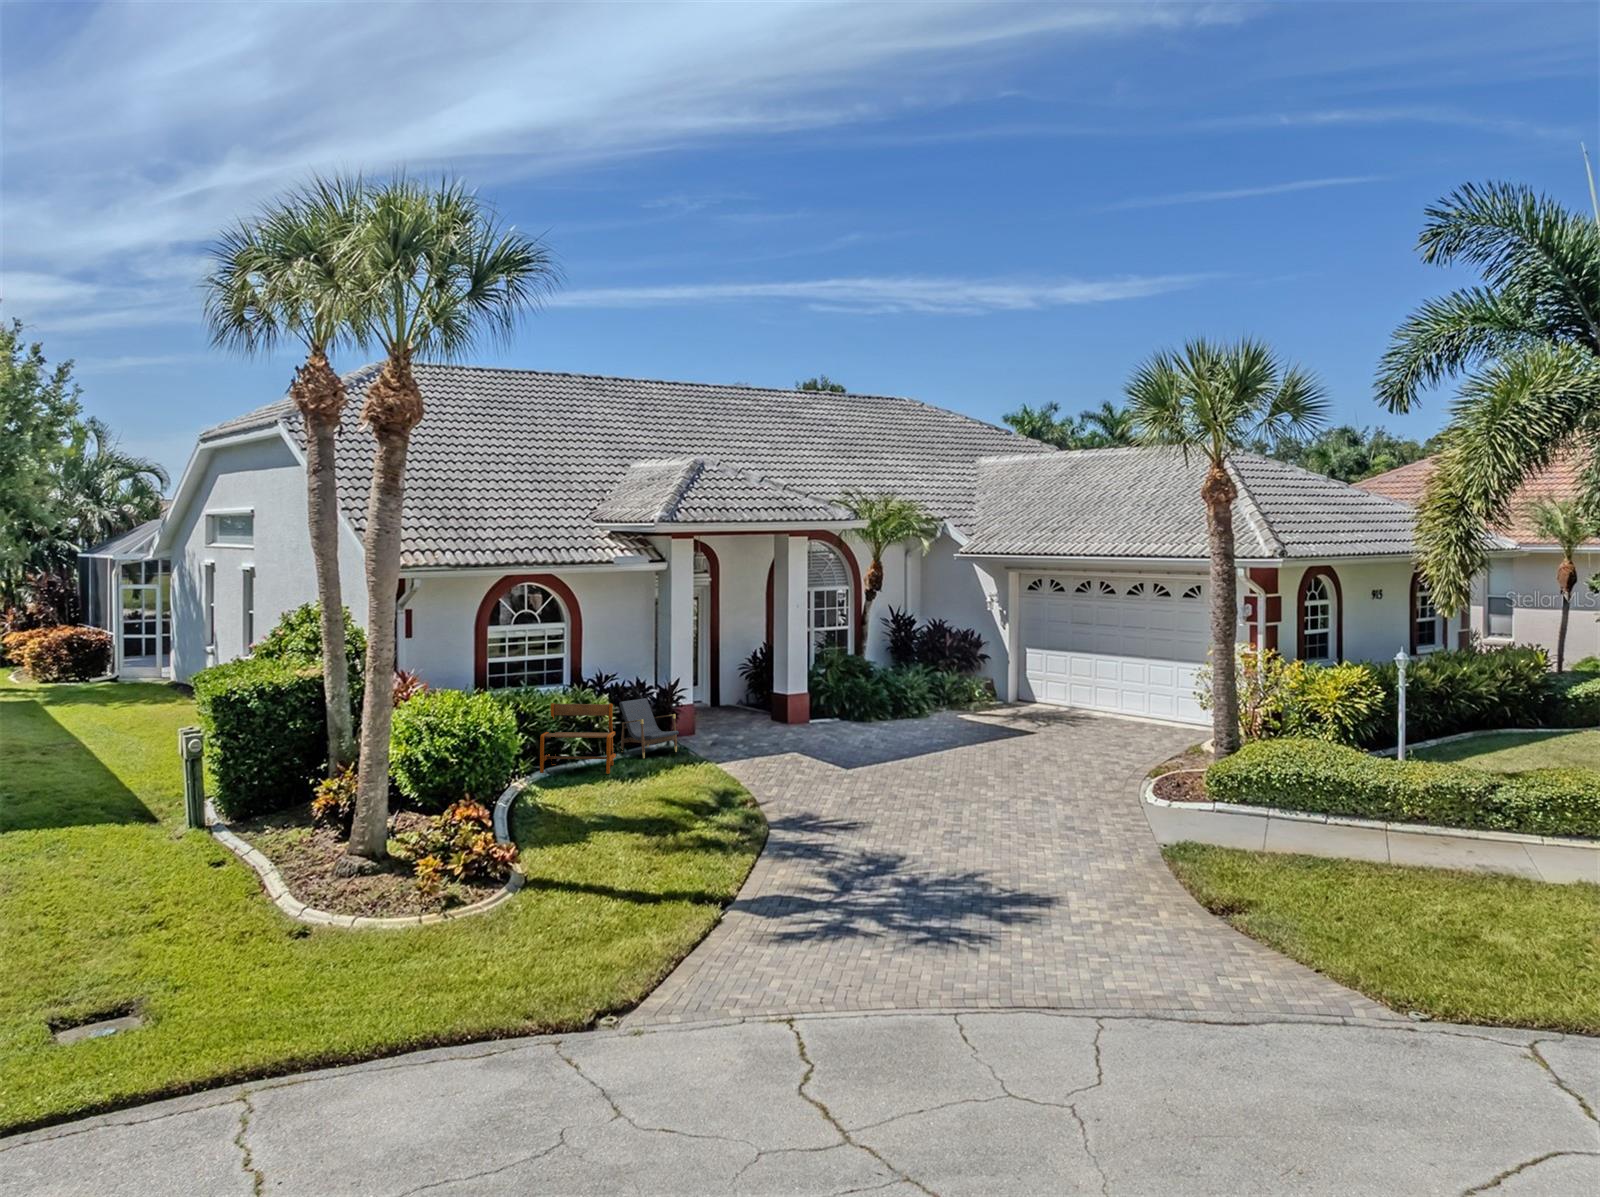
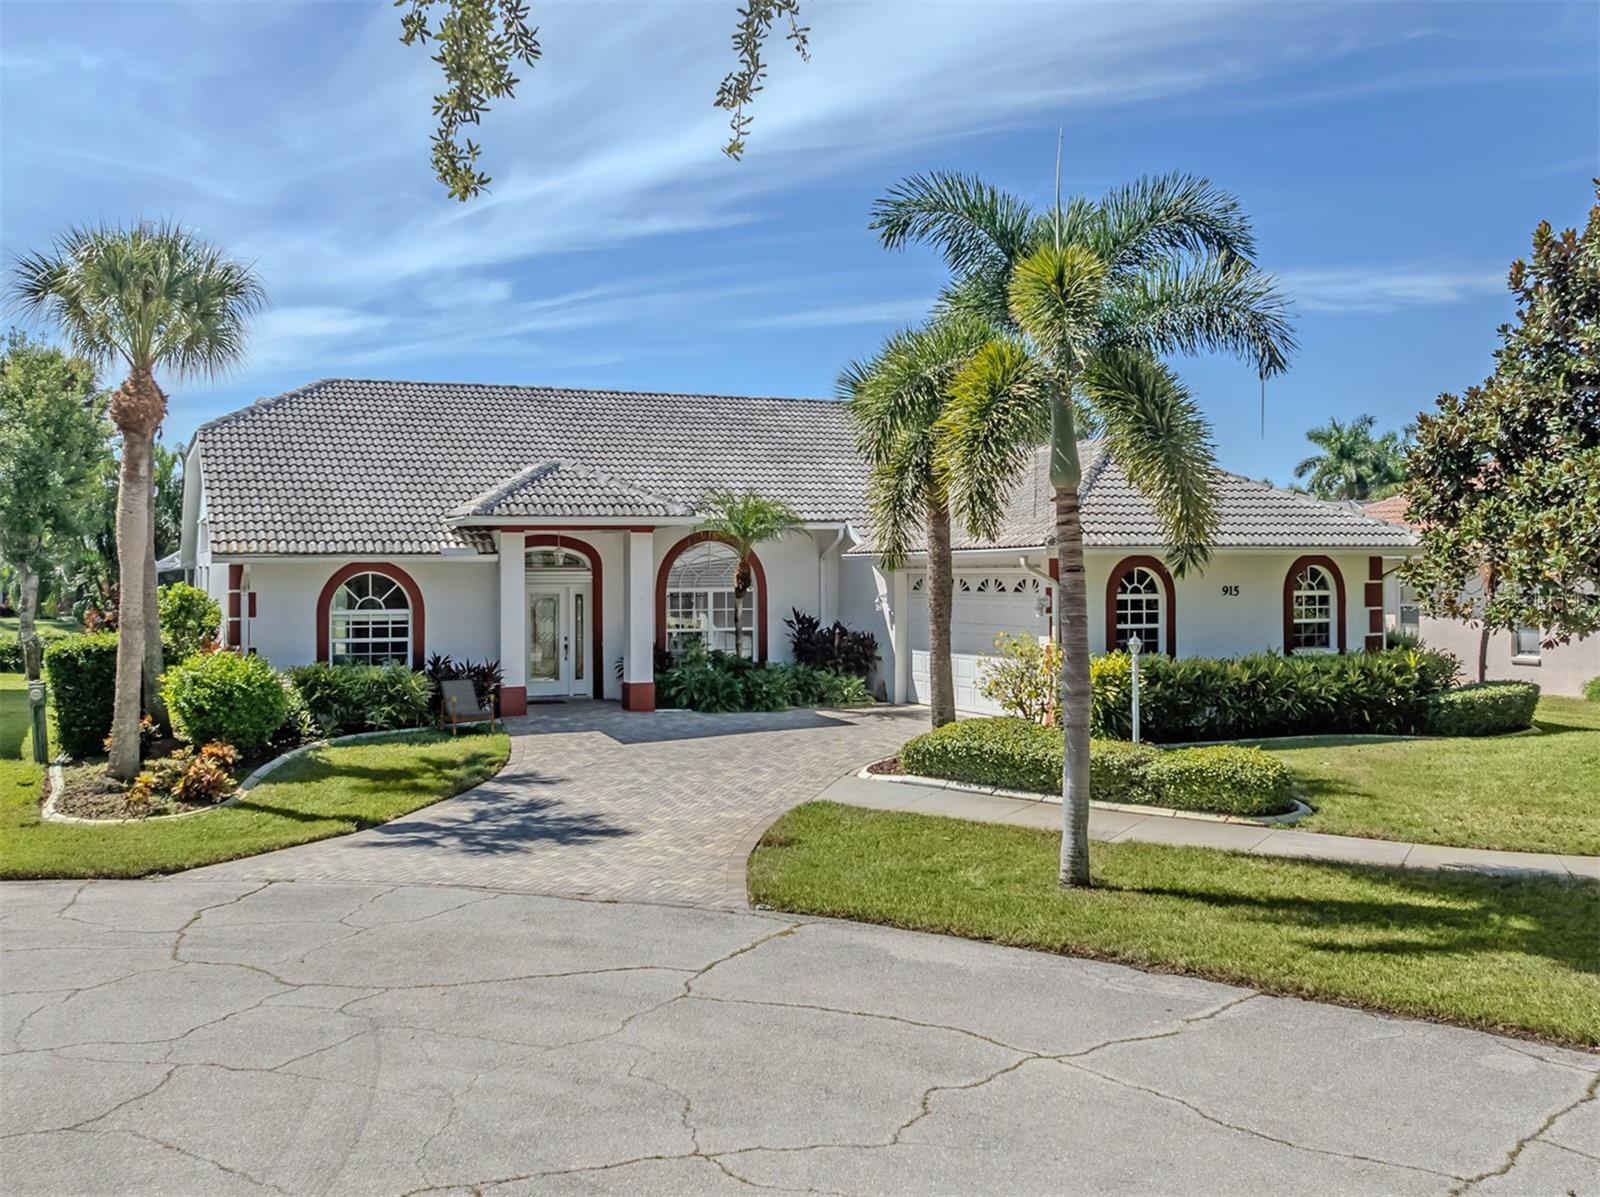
bench: present [540,703,616,774] -> none [342,677,421,744]

